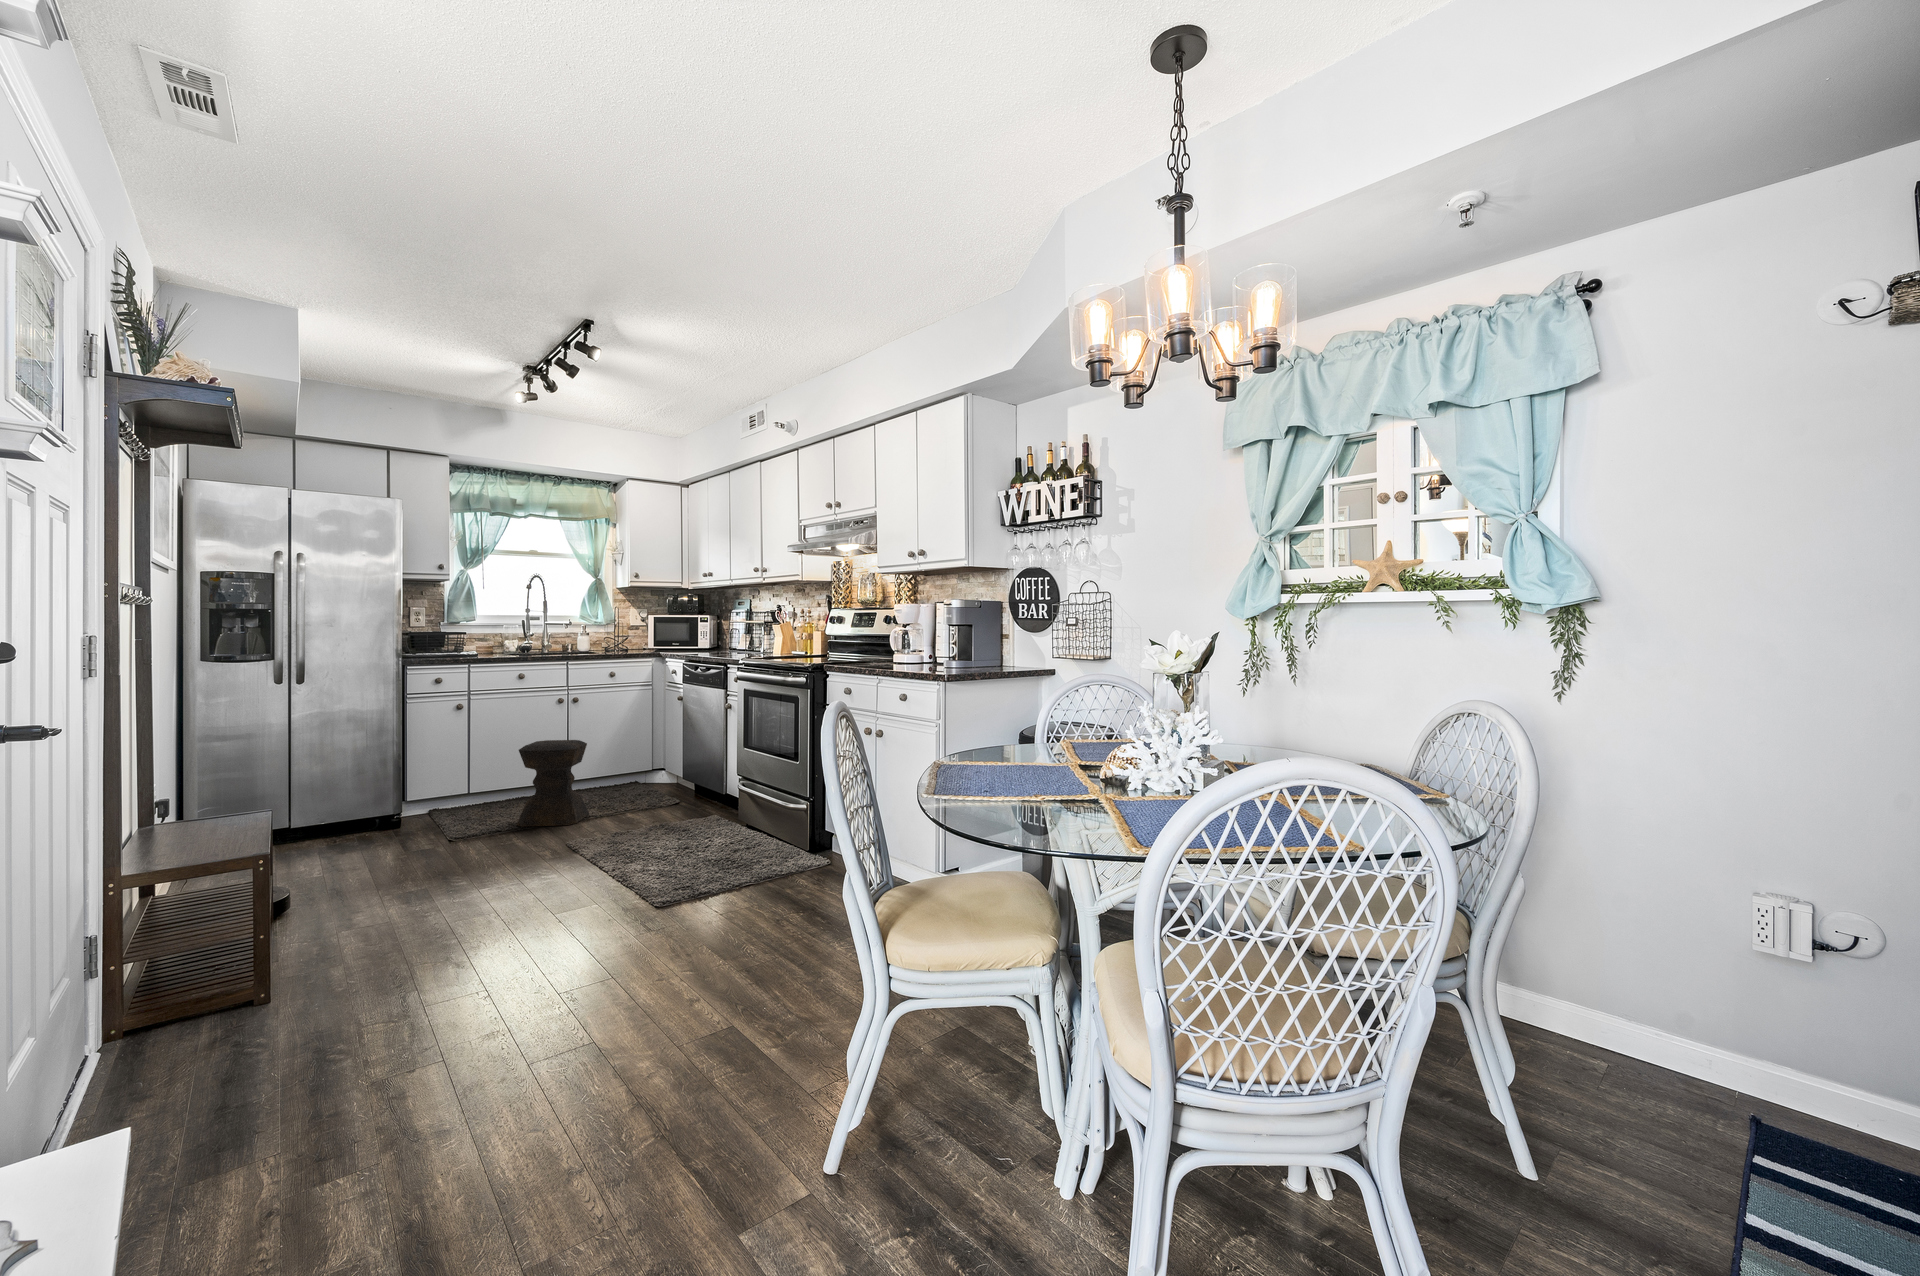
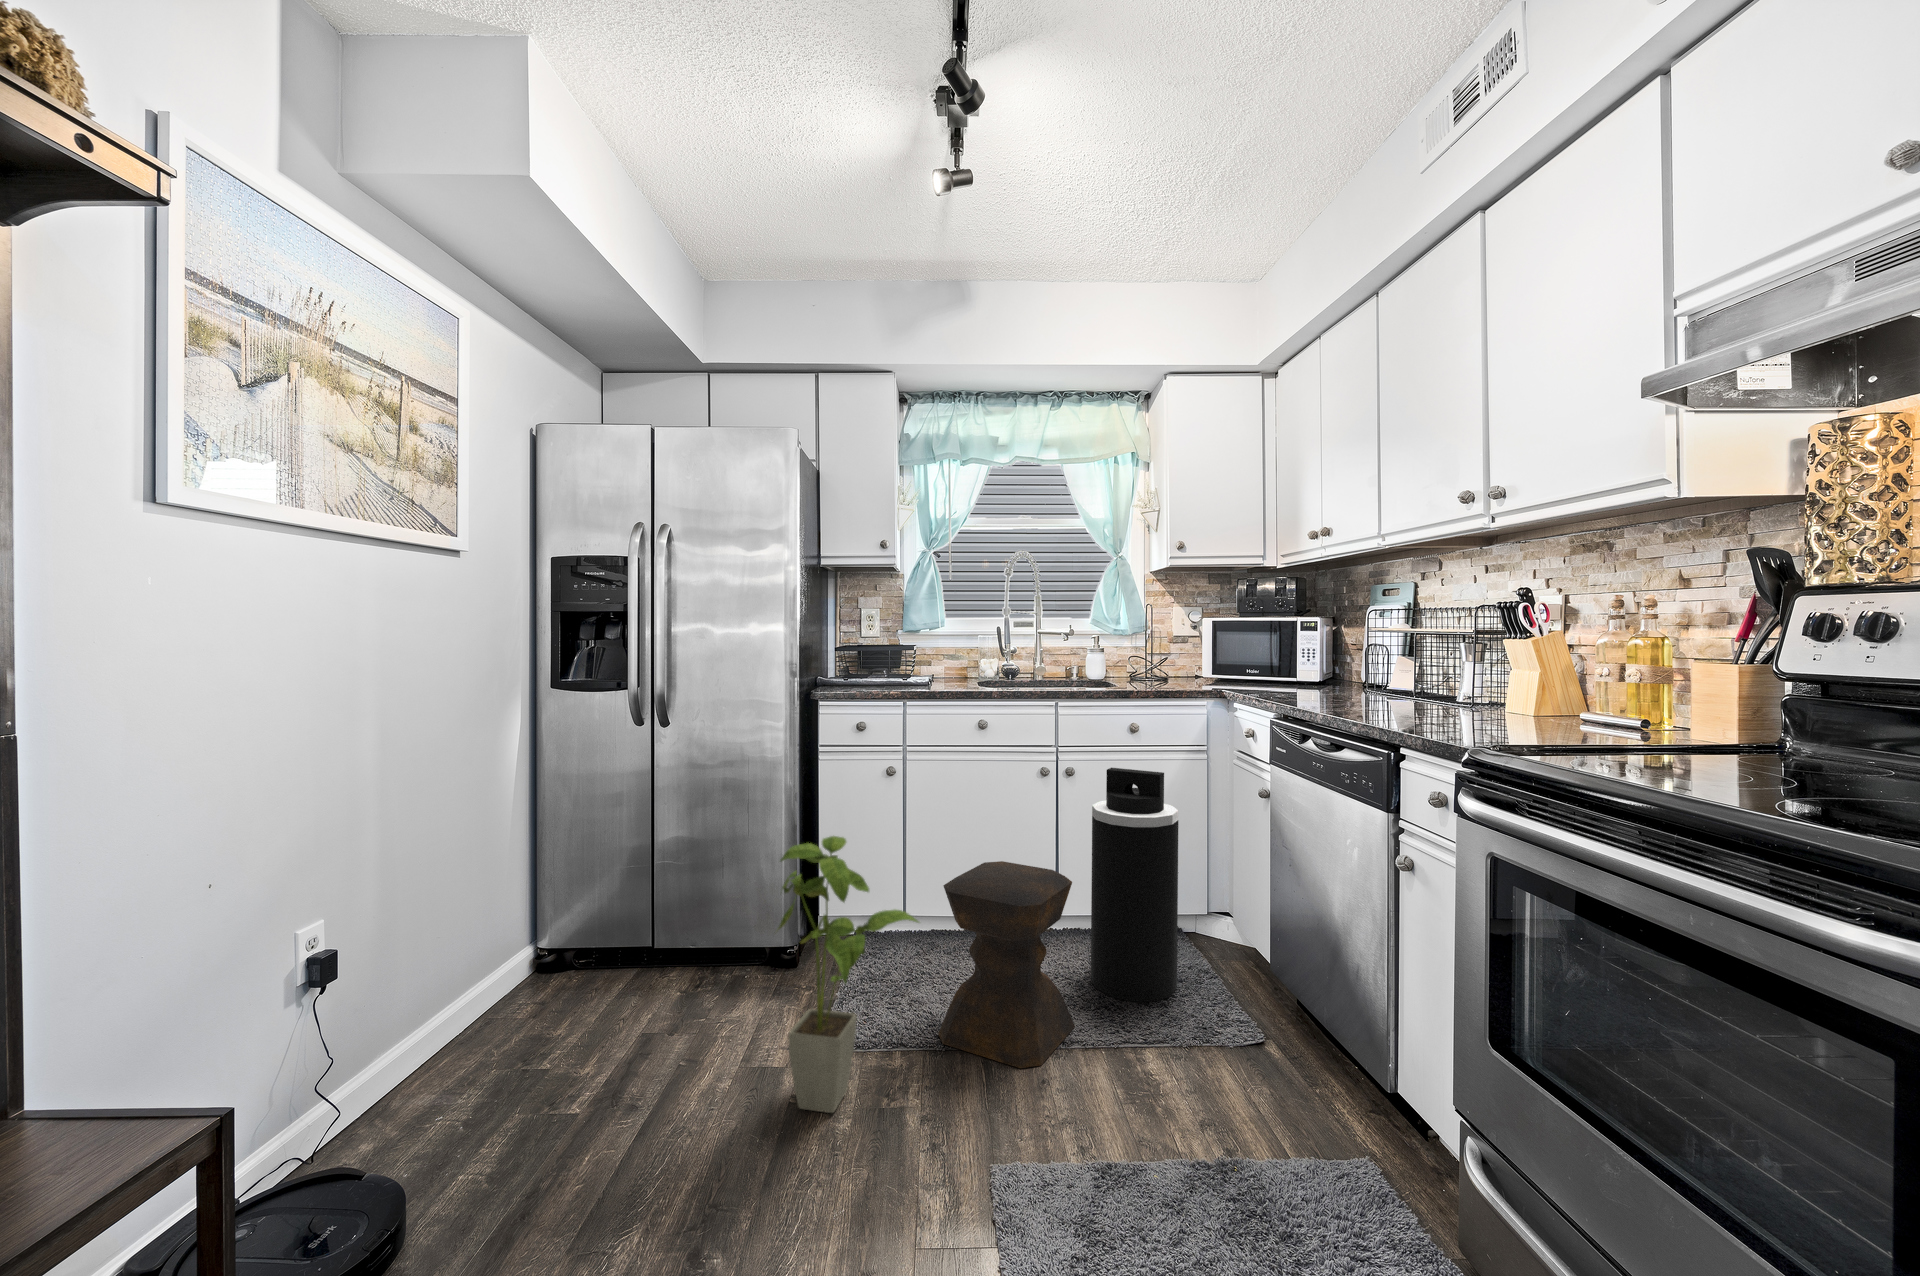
trash can: none [592,693,639,805] -> present [1091,768,1178,1002]
house plant: none [440,718,519,849] -> present [778,836,918,1113]

